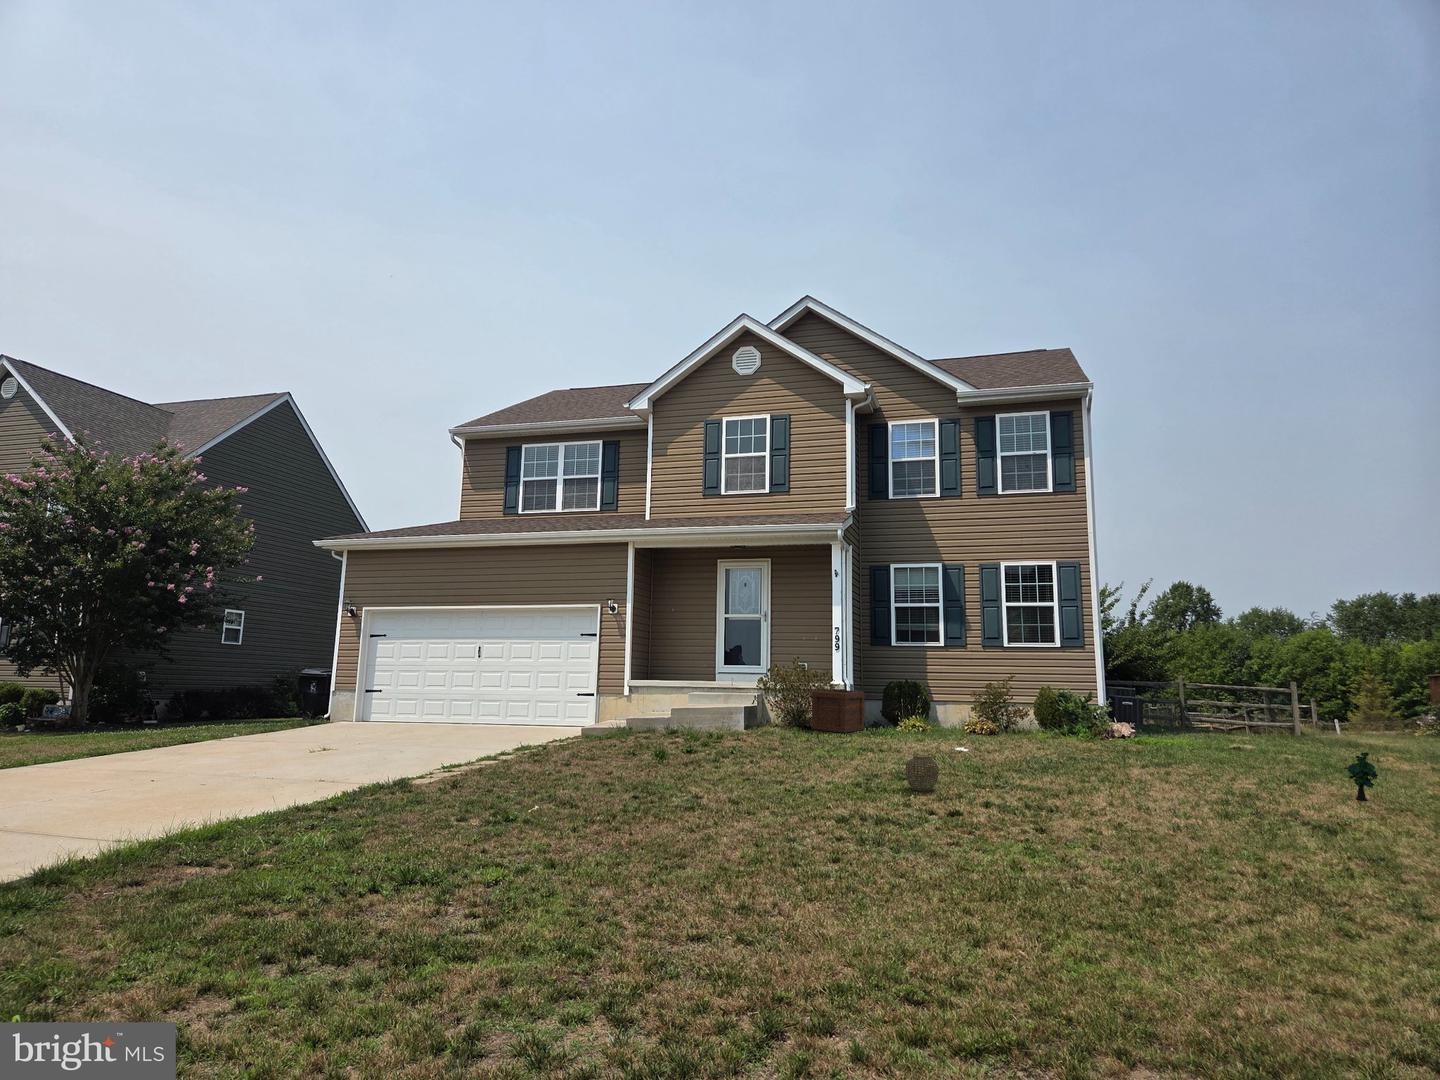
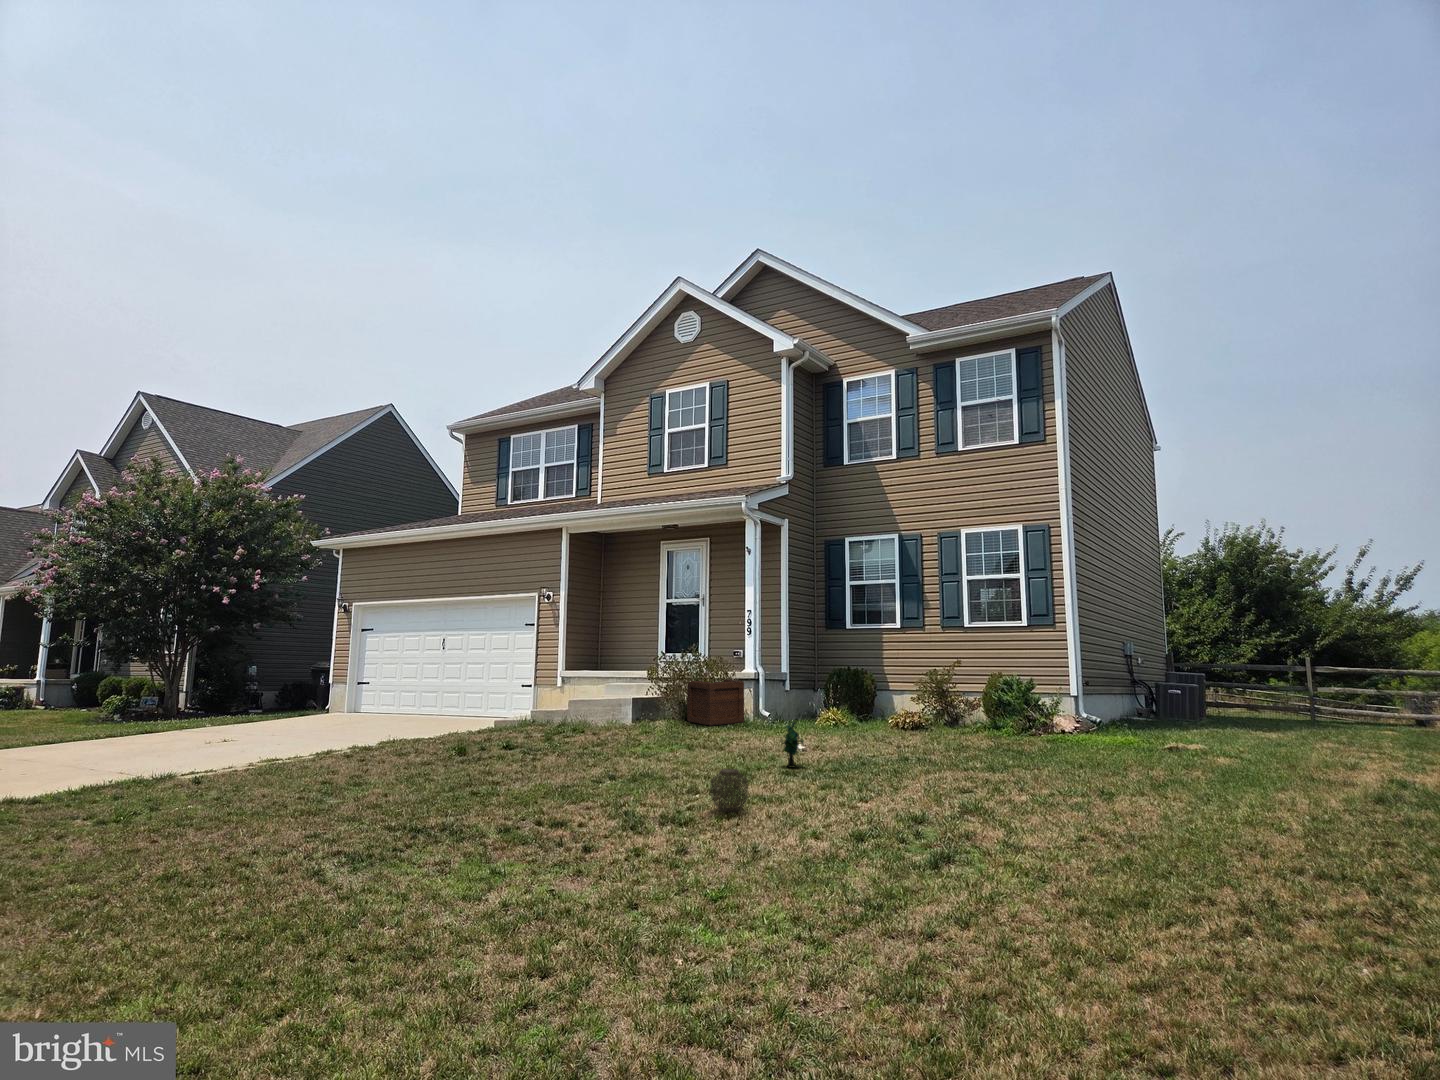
decorative plant: present [1344,753,1378,801] -> present [781,722,804,767]
woven basket: present [906,755,938,791] -> present [710,769,748,812]

